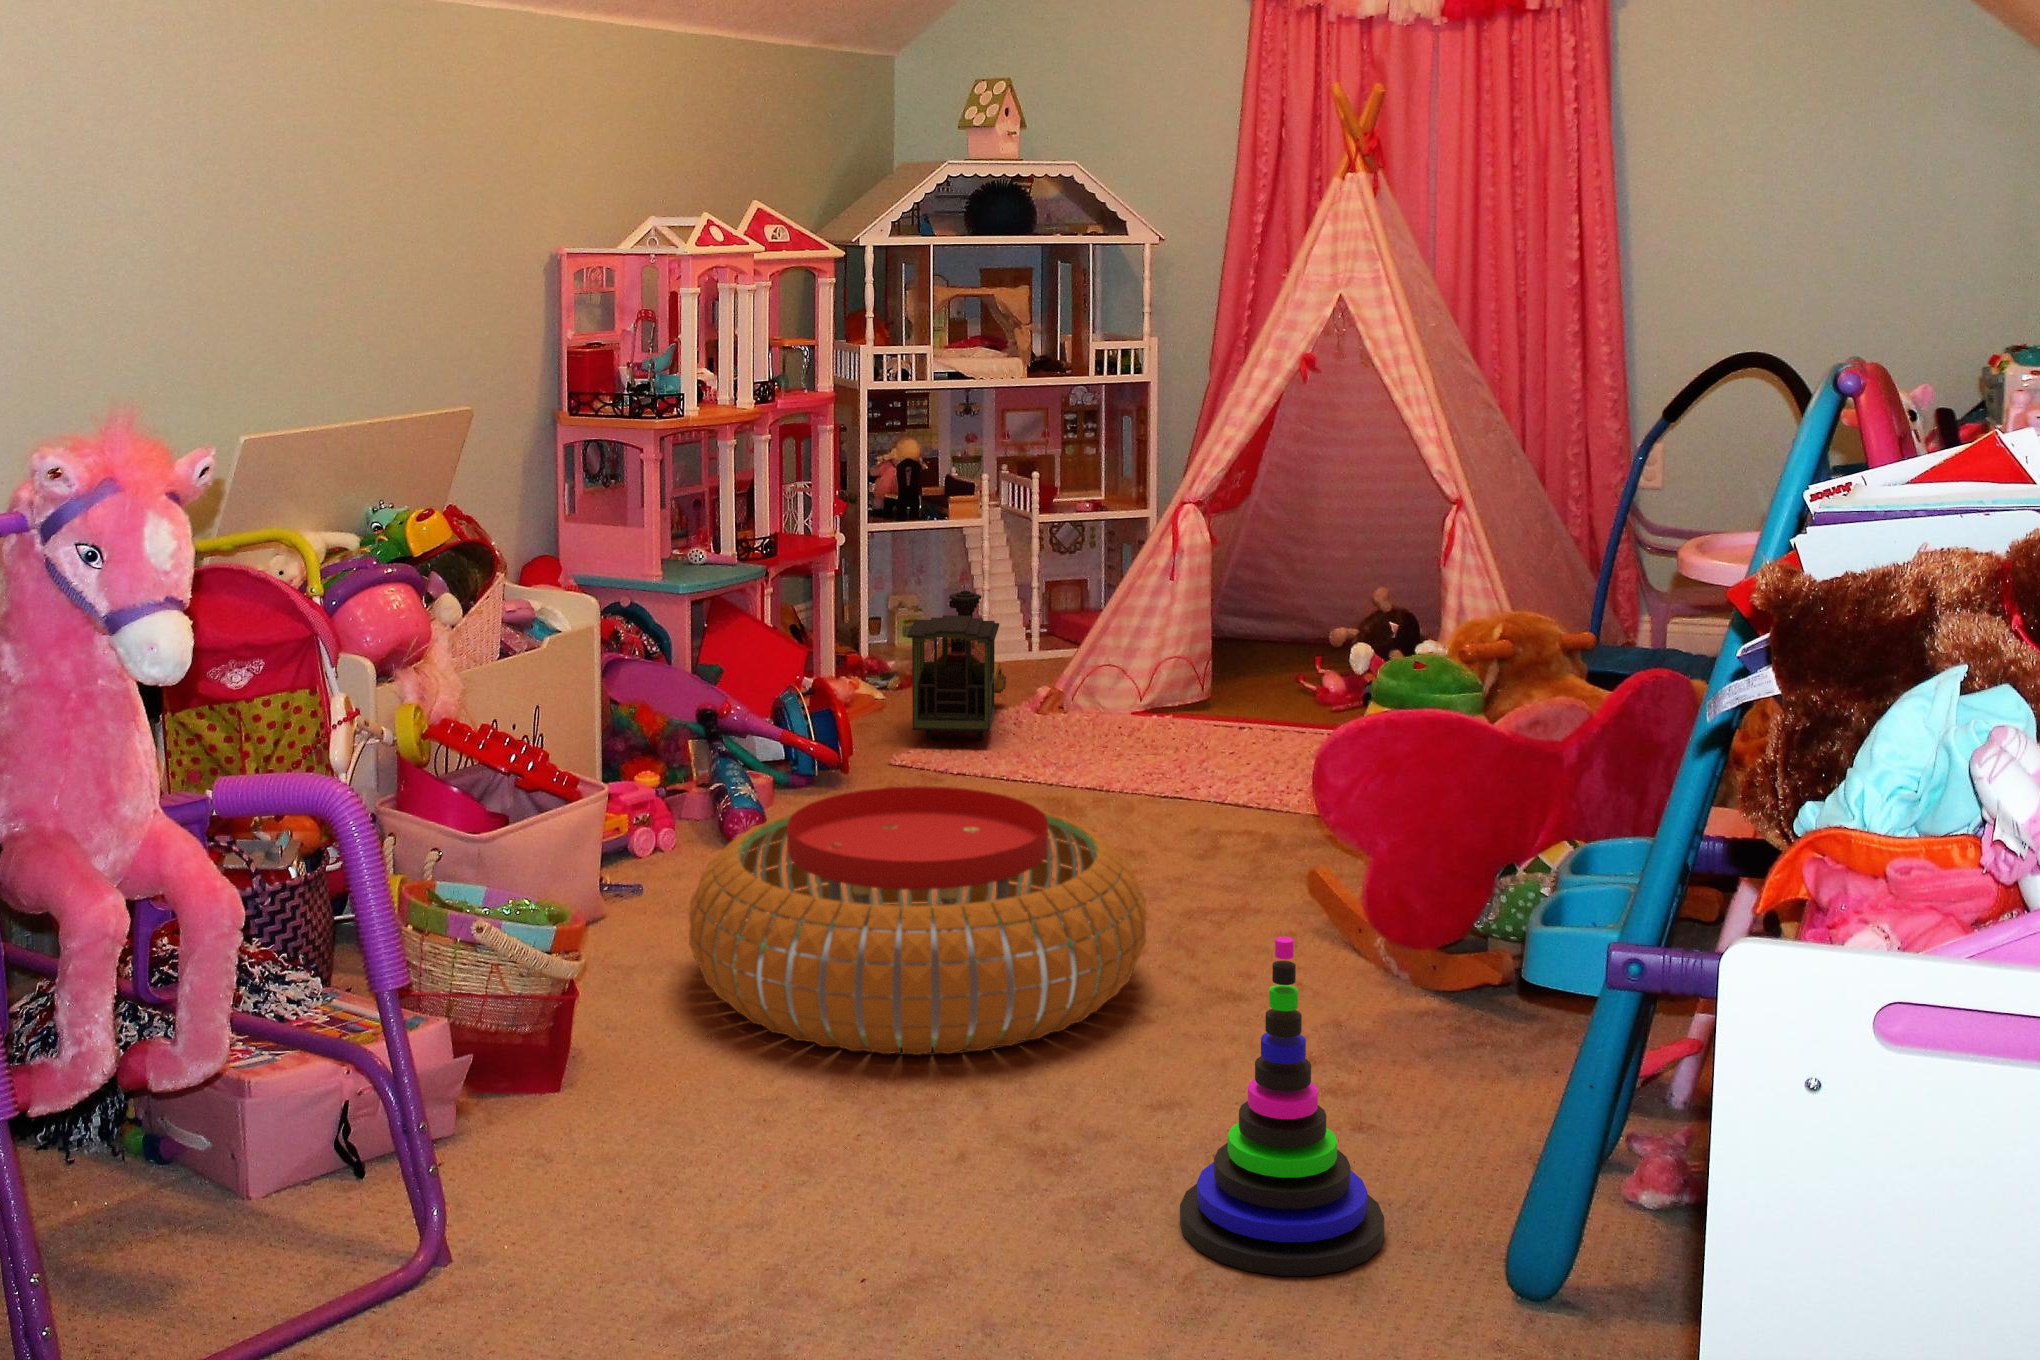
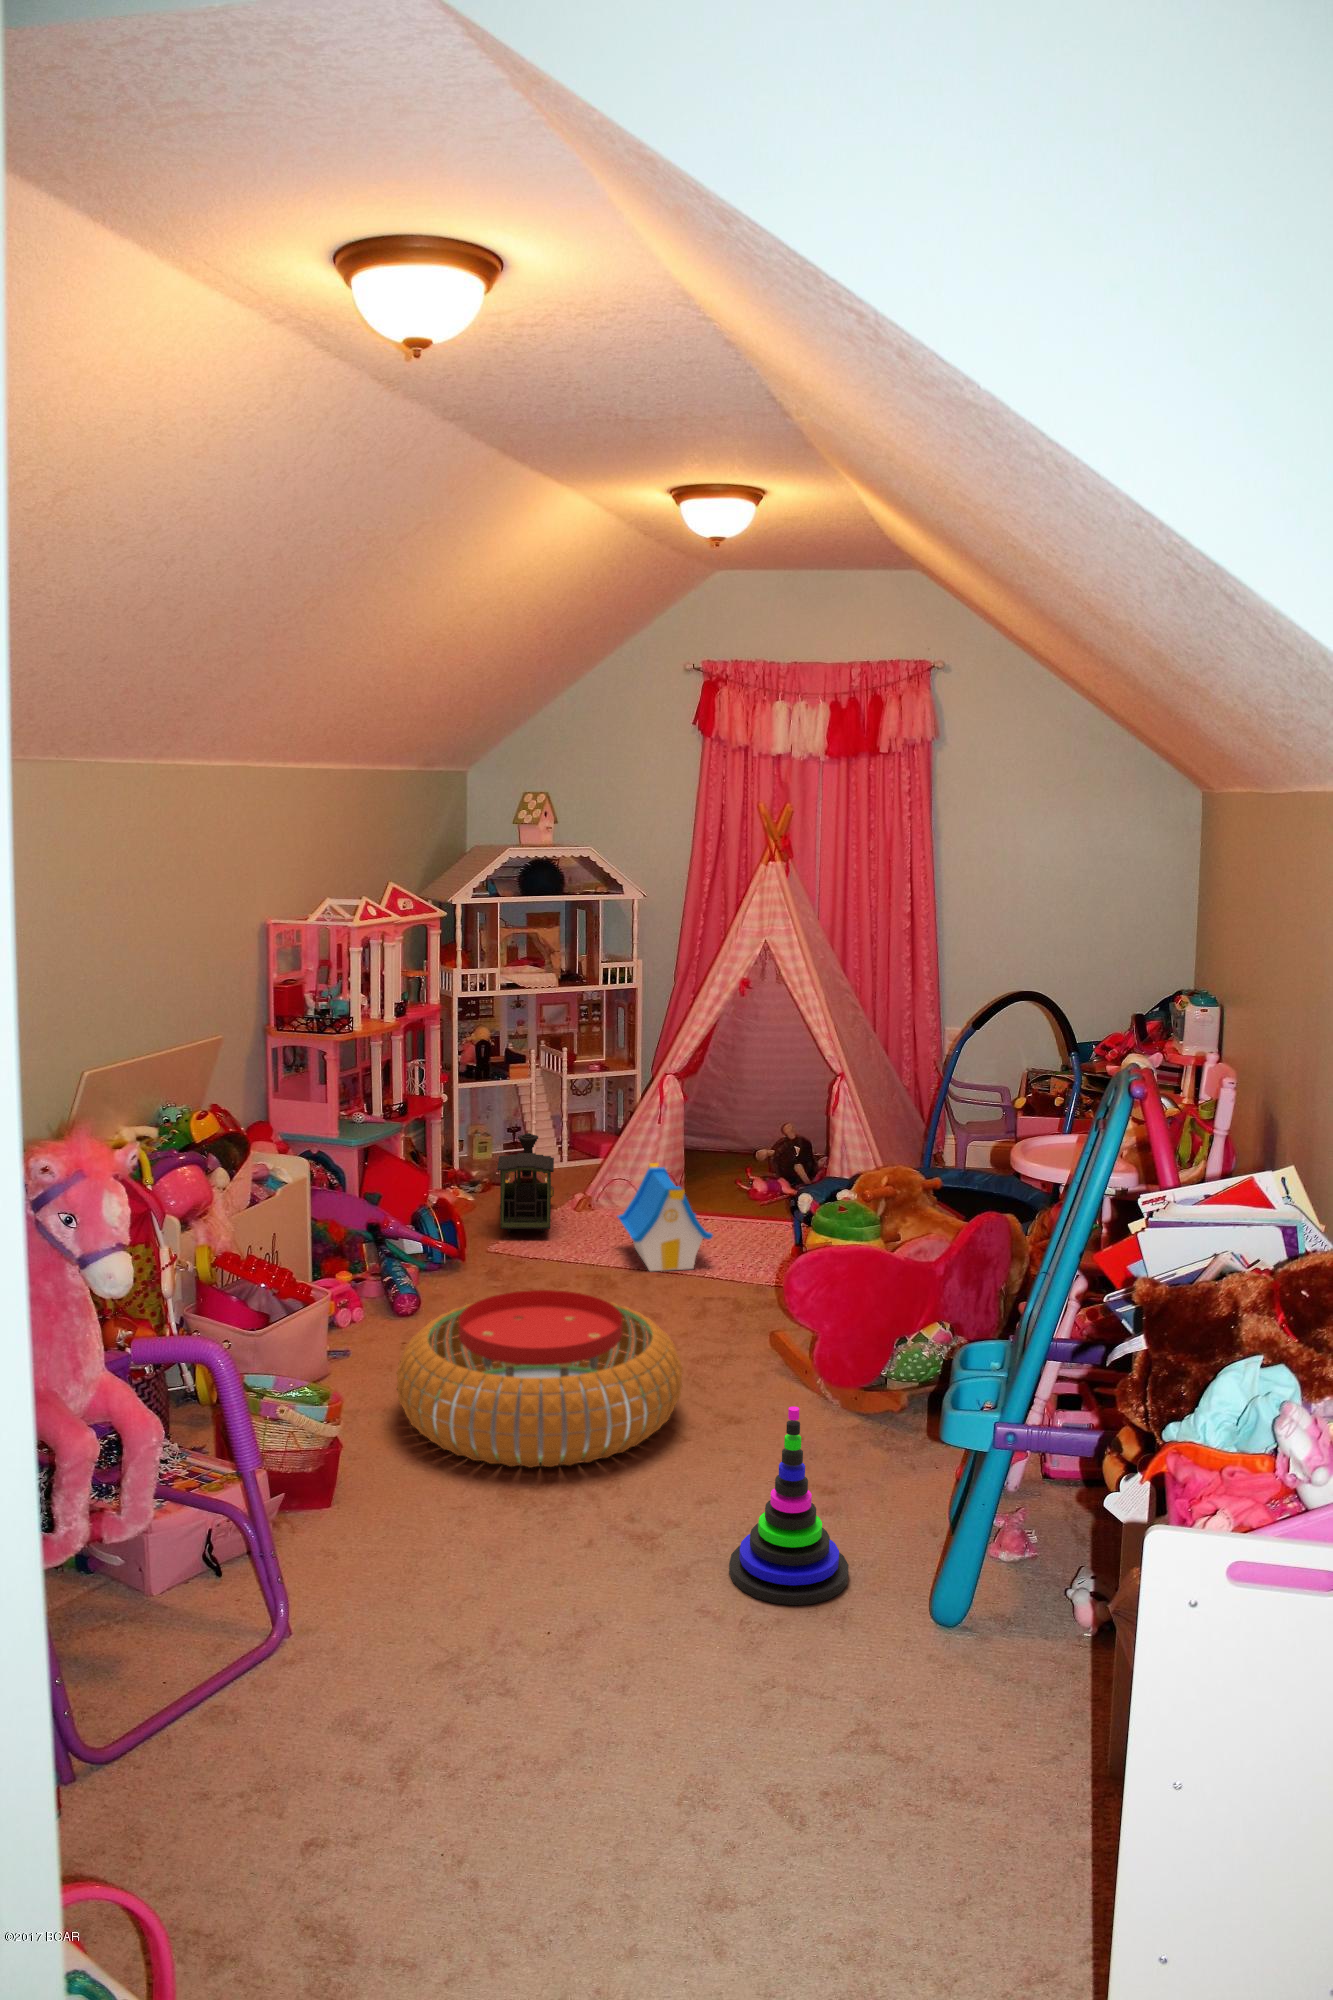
toy house: none [1091,628,1240,795] -> present [617,1163,713,1271]

